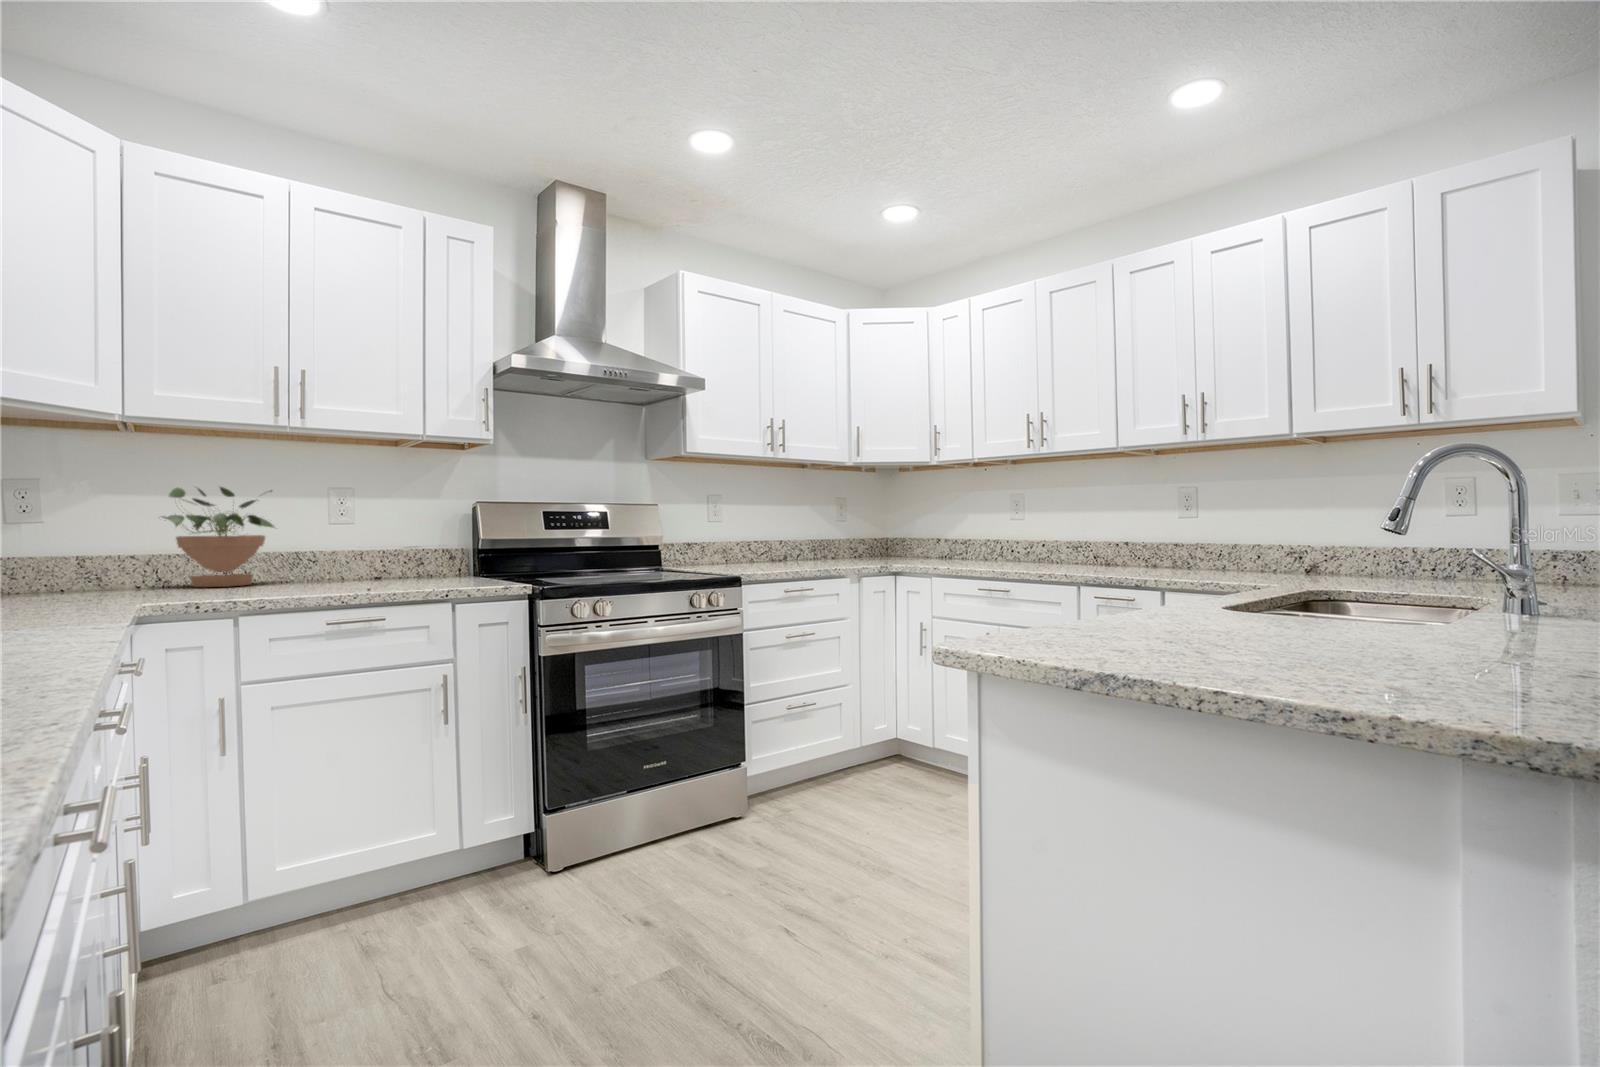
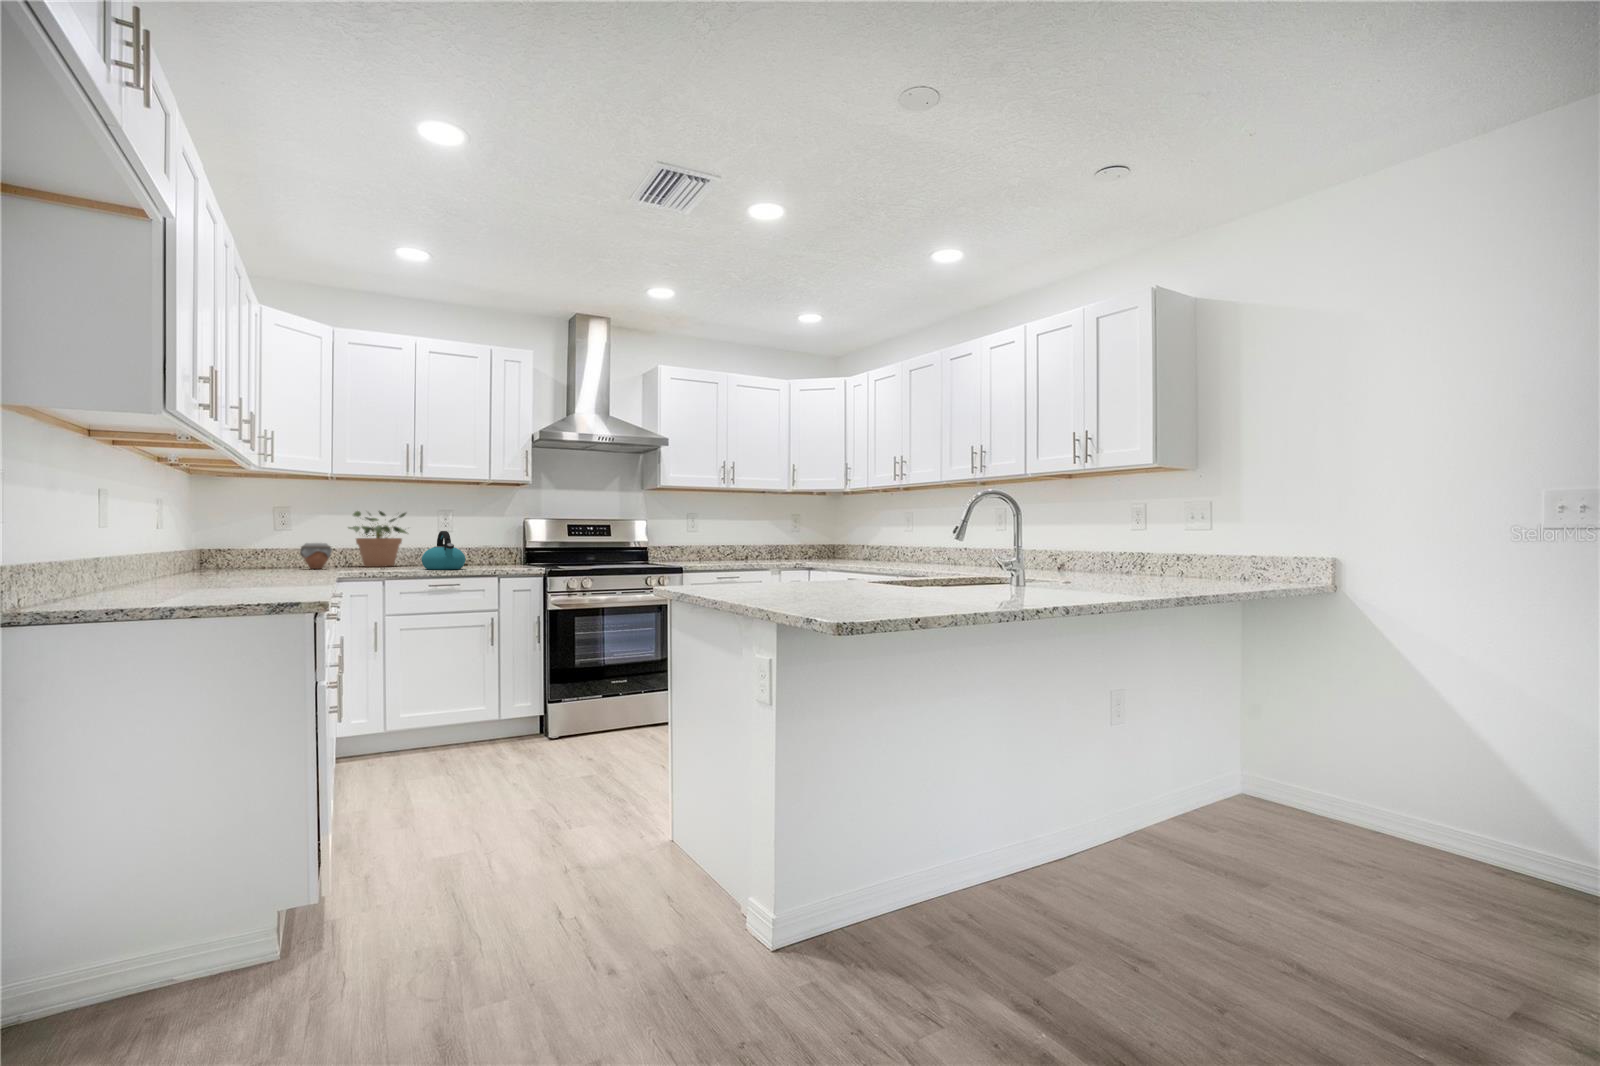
kettle: none [309,522,393,593] -> present [422,531,466,570]
jar: none [55,547,128,597] -> present [300,543,332,569]

